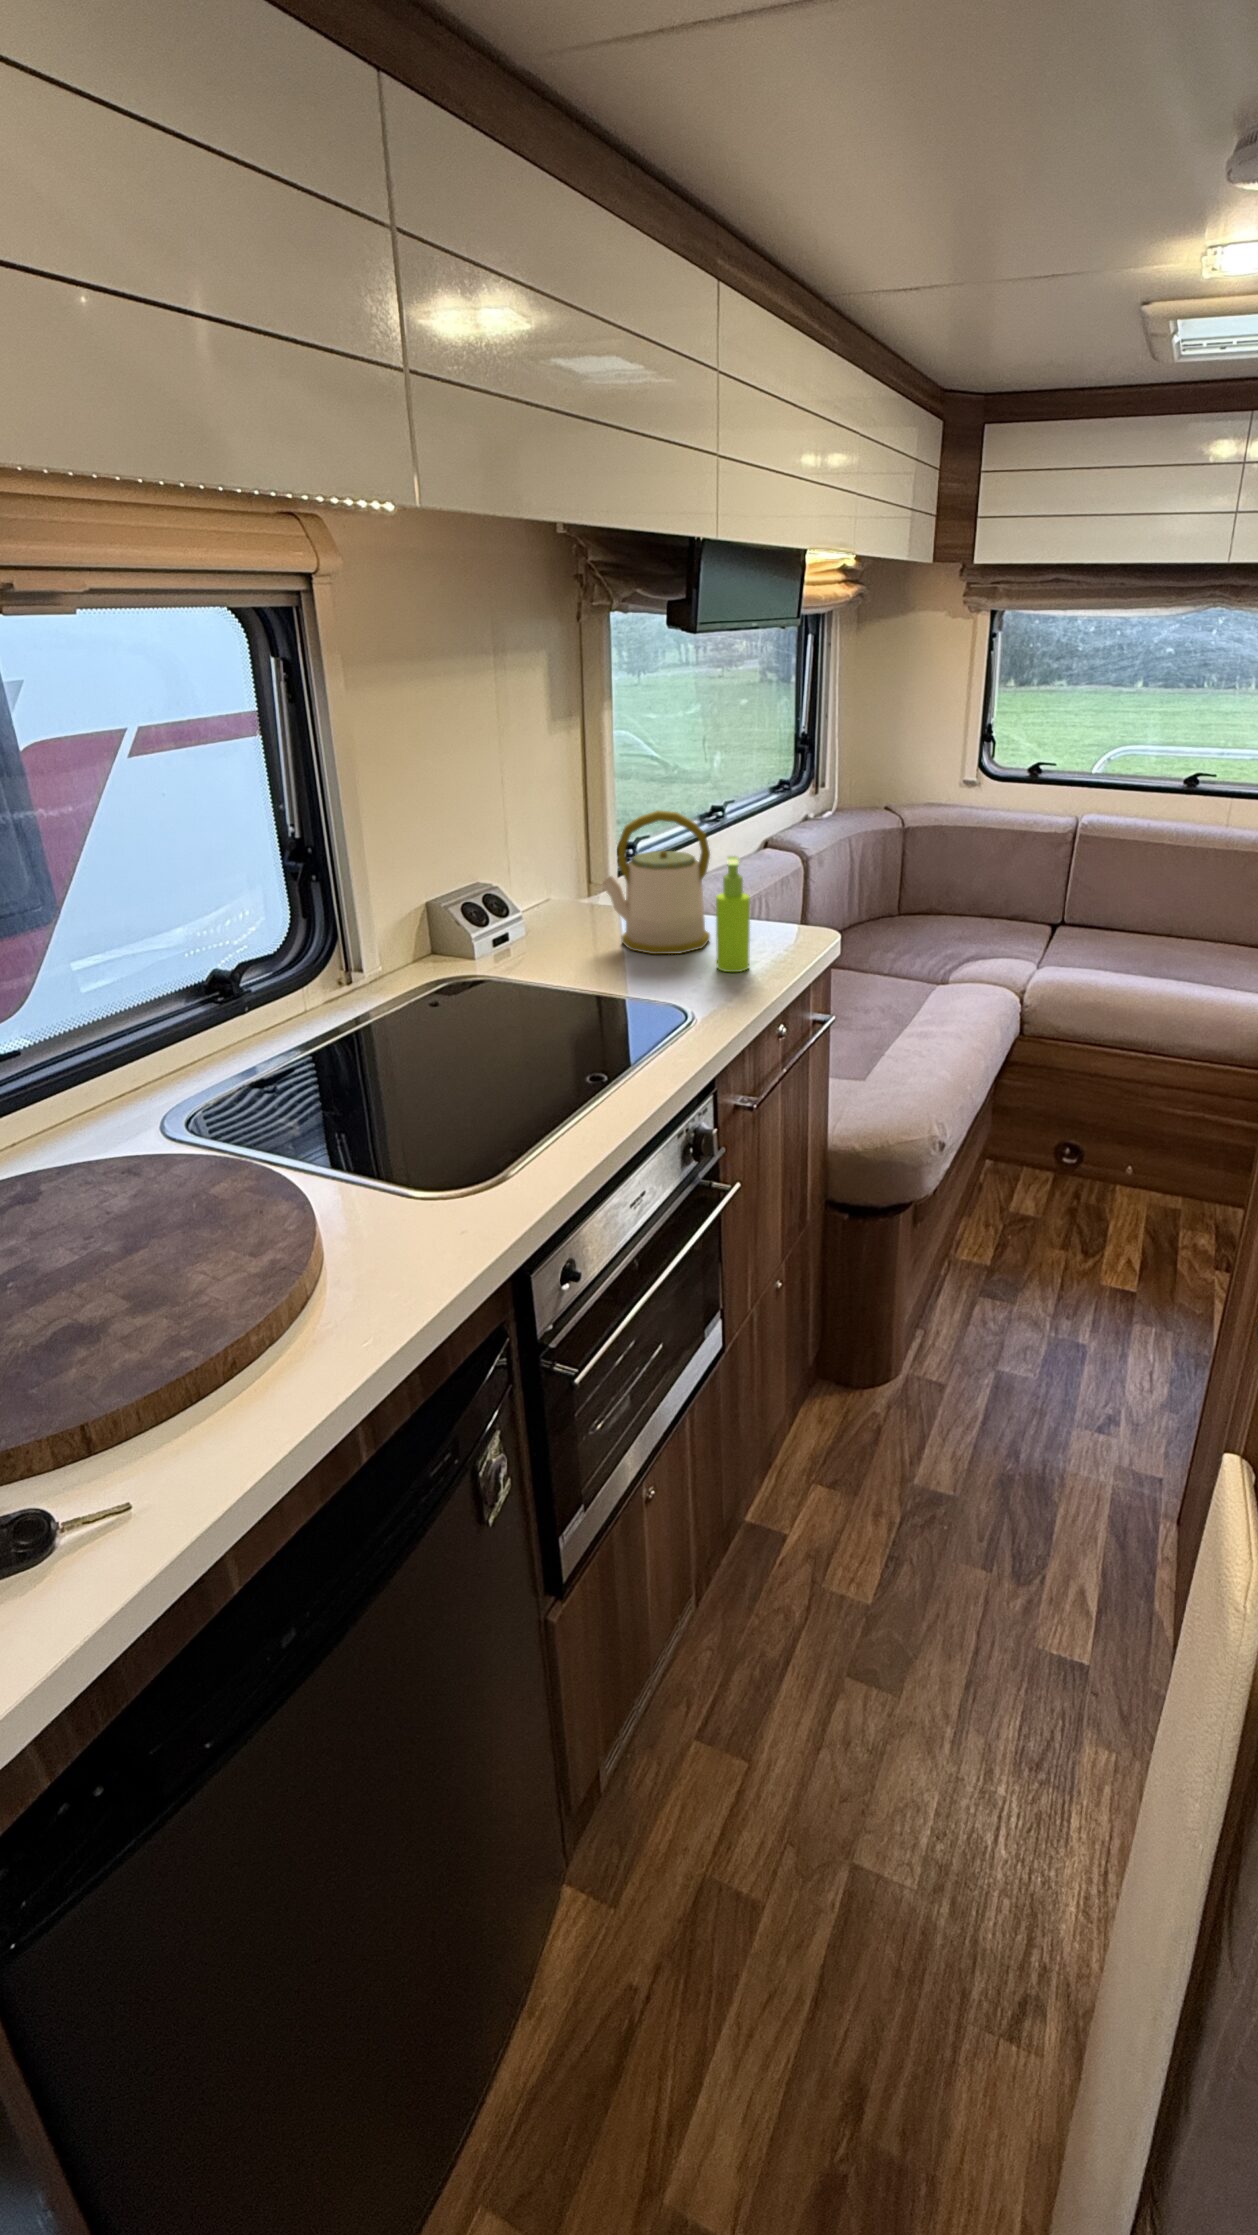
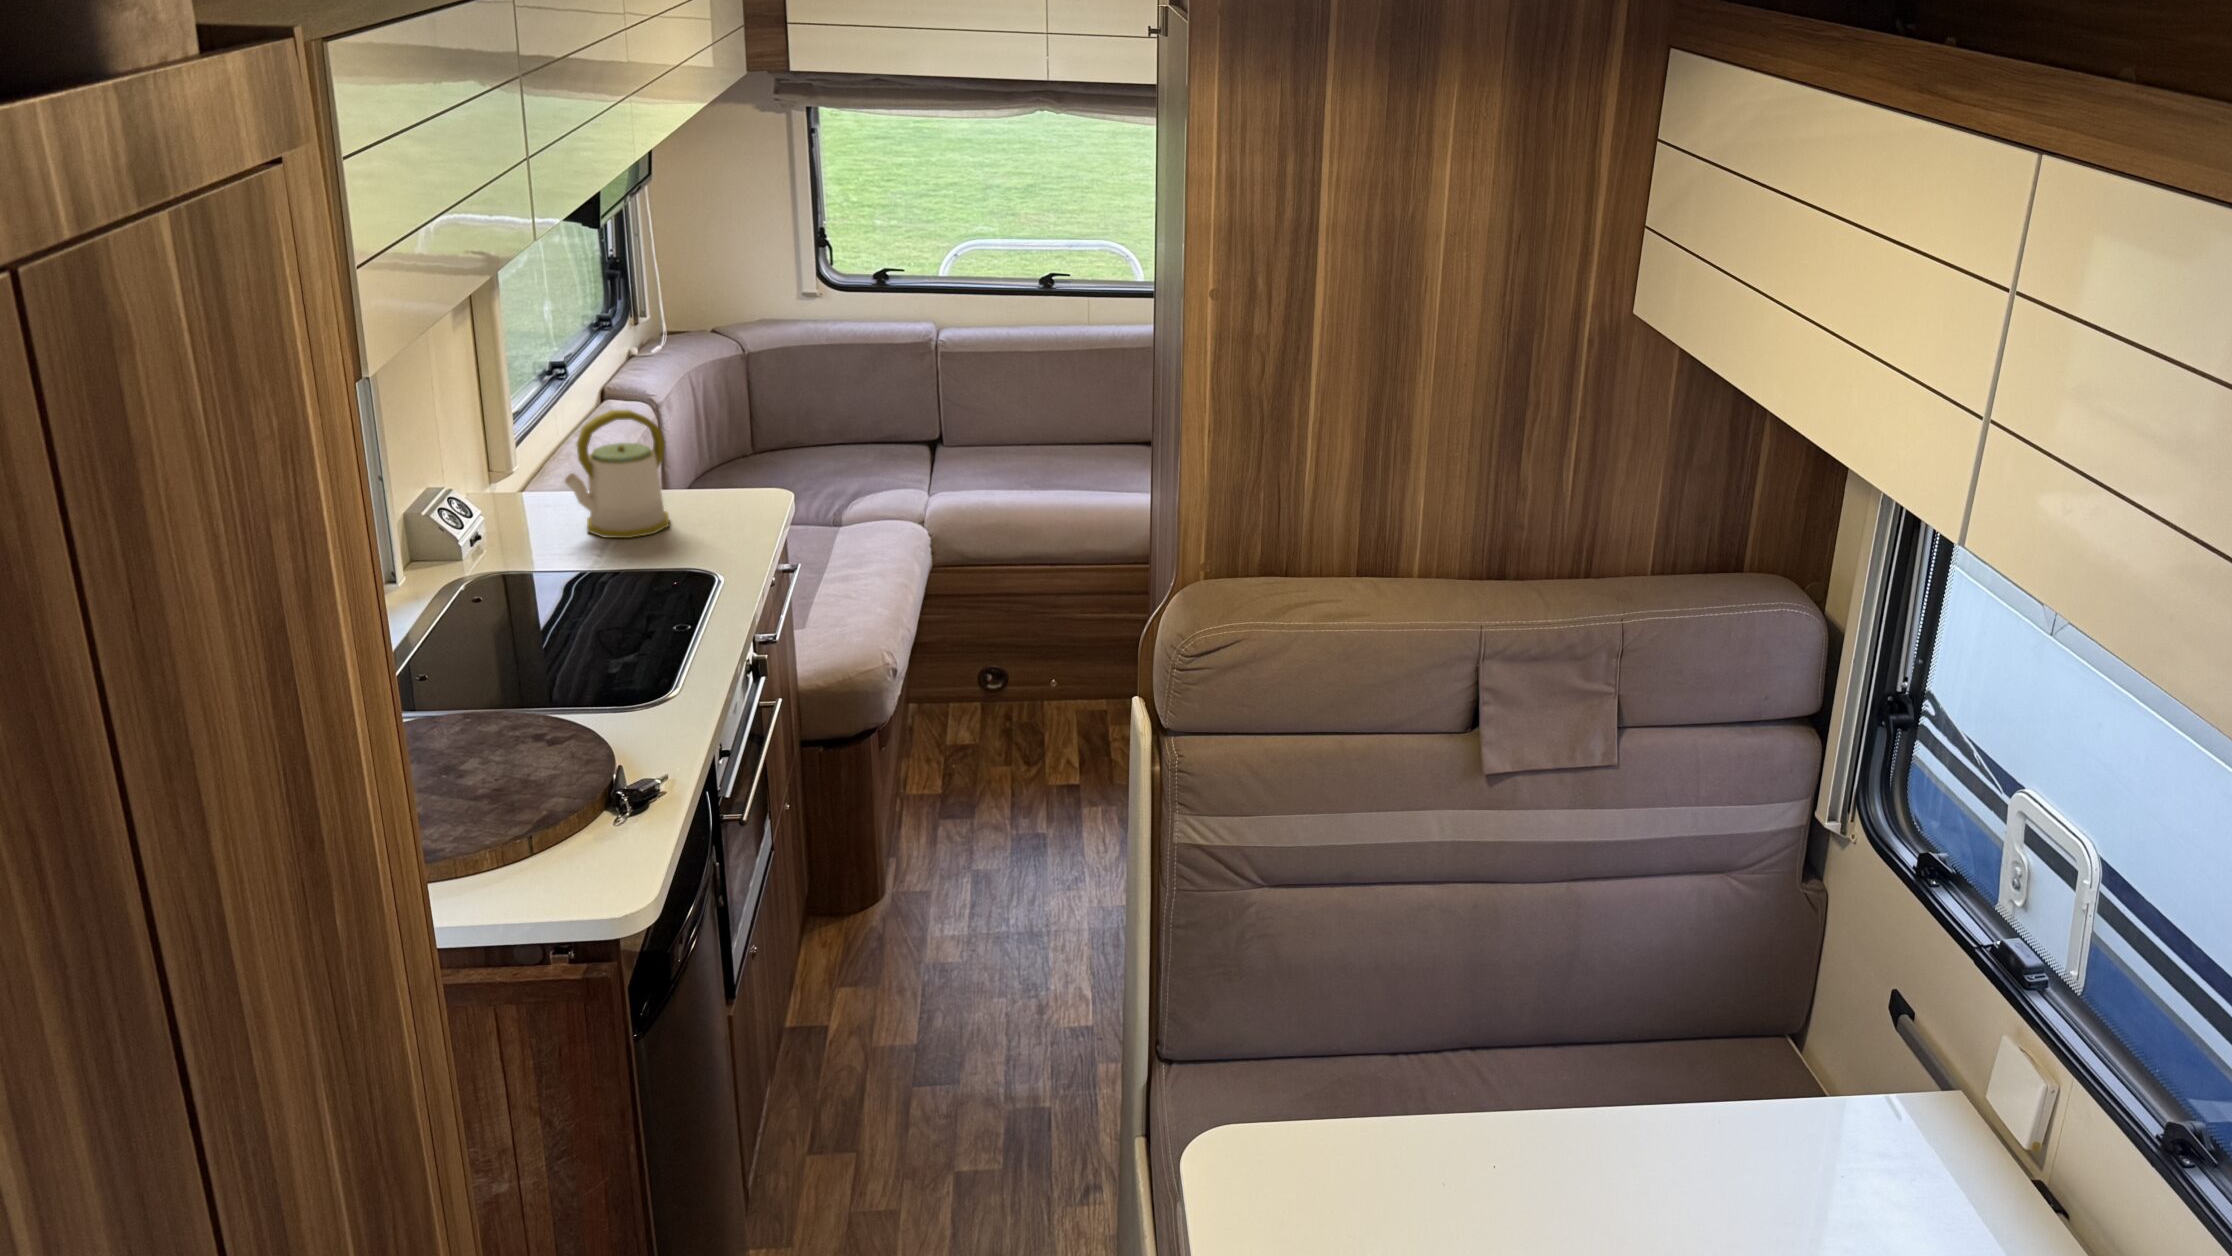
soap dispenser: present [716,856,750,972] -> none [690,446,725,544]

